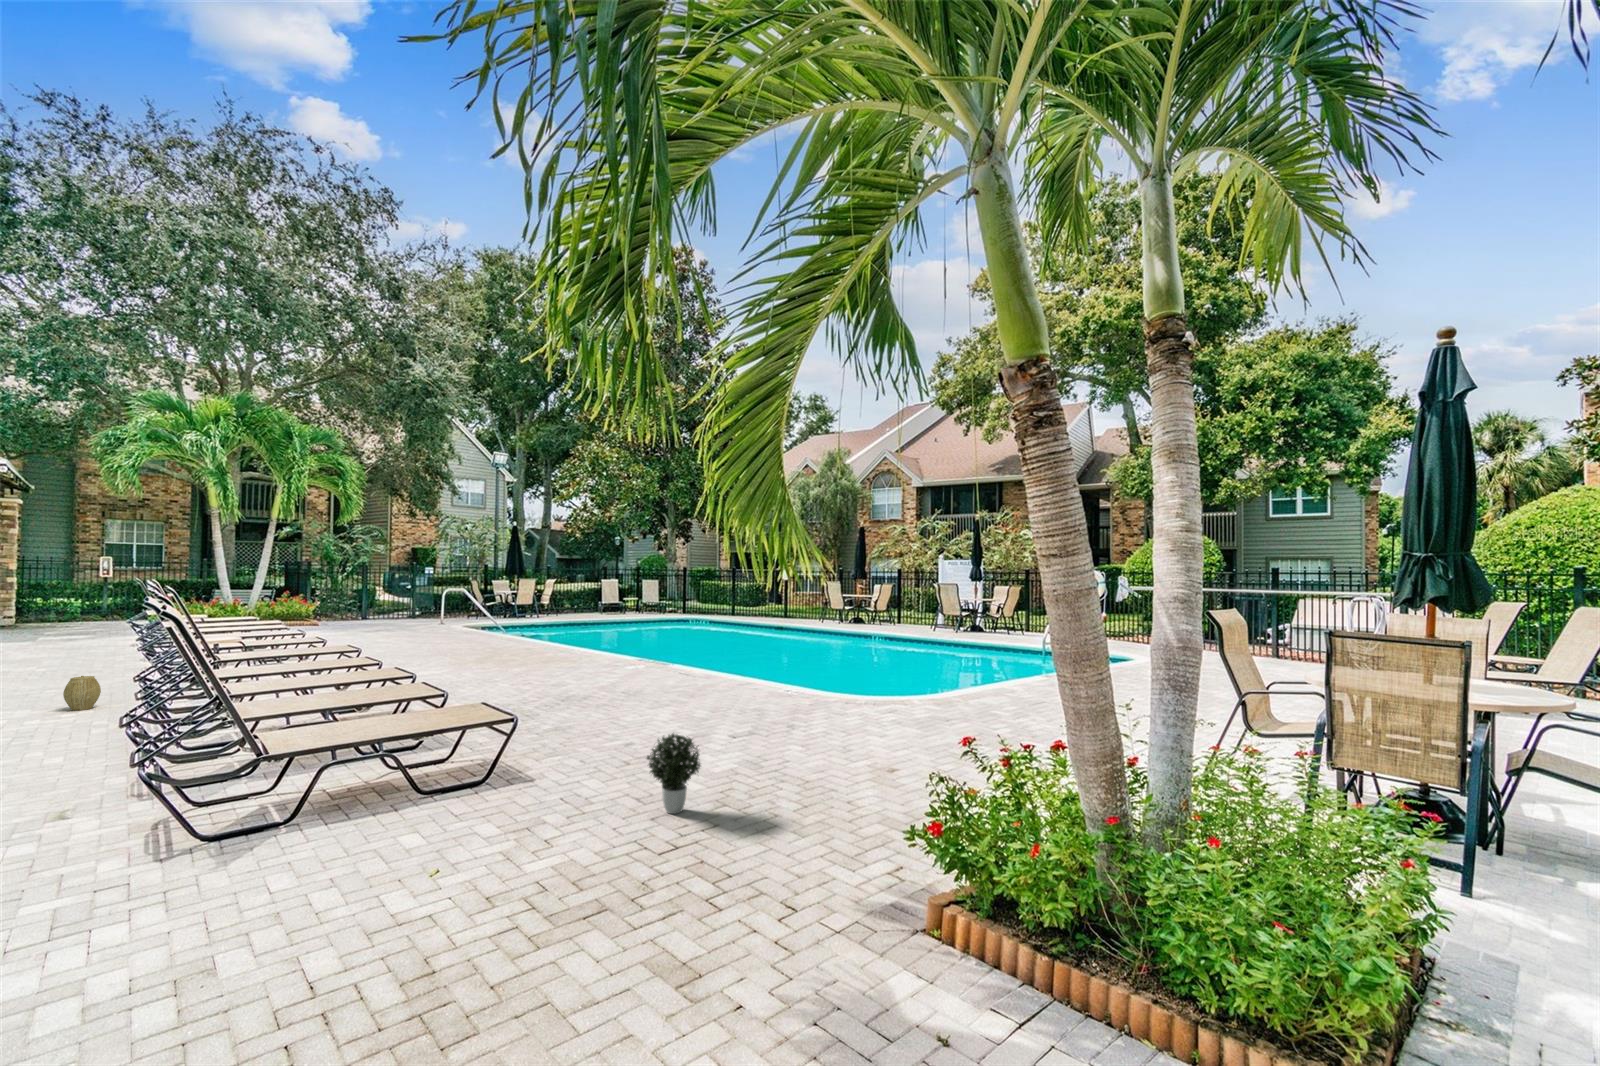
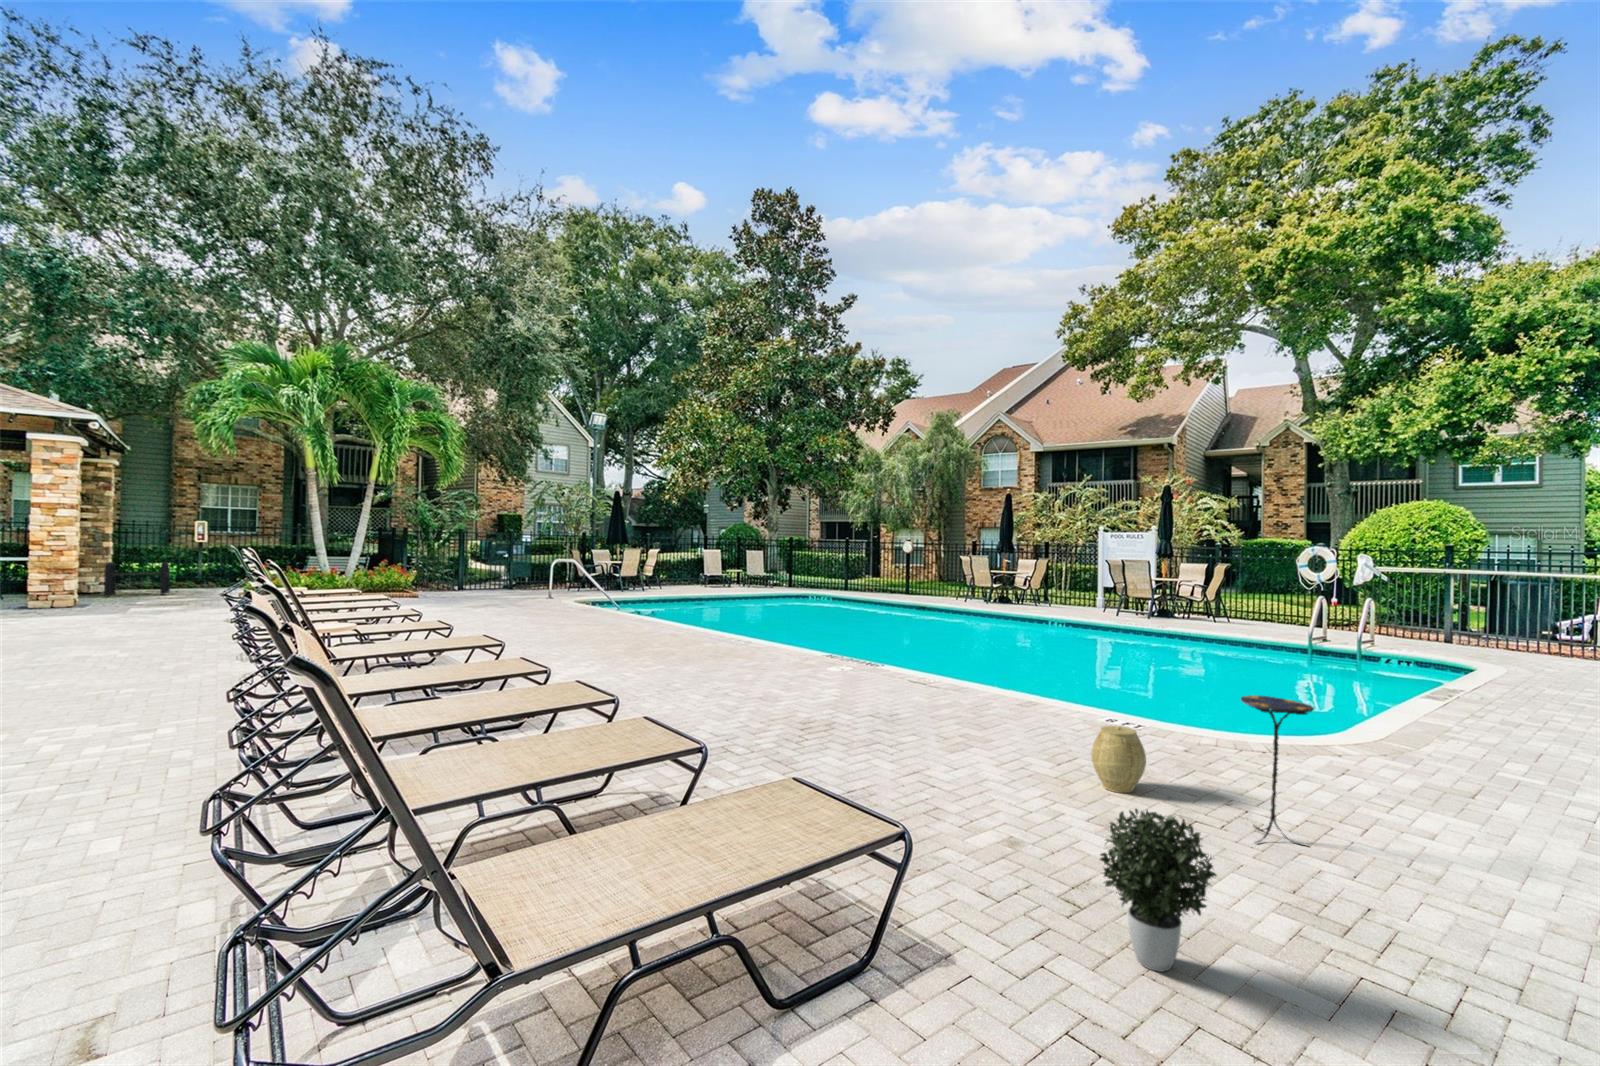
bench: none [8,596,73,630] -> present [104,561,170,596]
woven basket: present [63,676,101,711] -> present [1091,726,1146,793]
side table: none [802,679,839,767] -> present [1241,695,1314,842]

